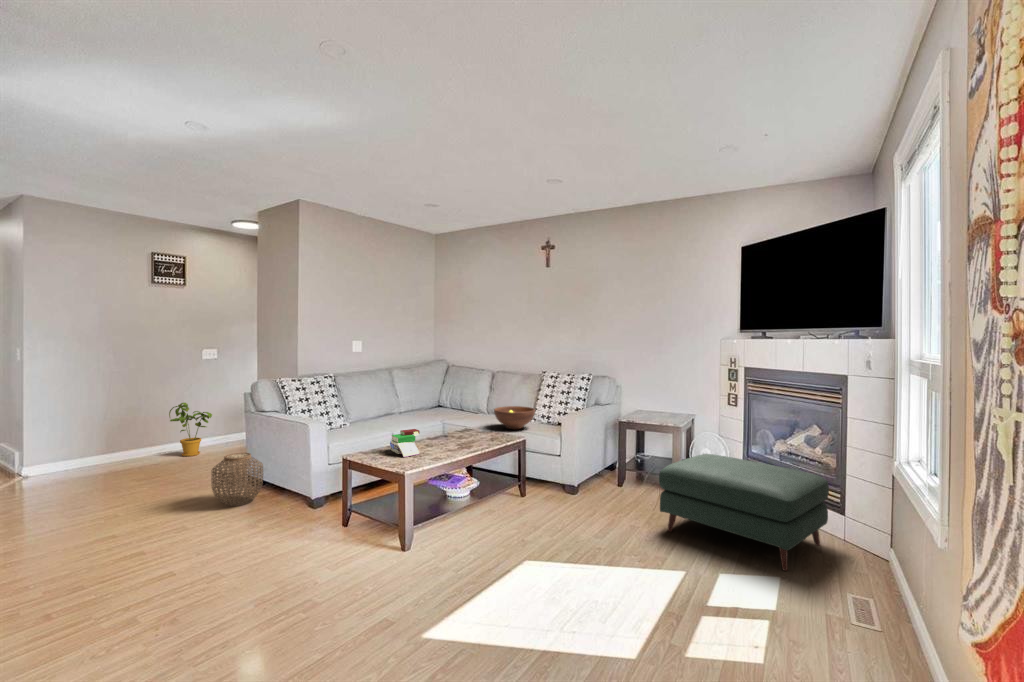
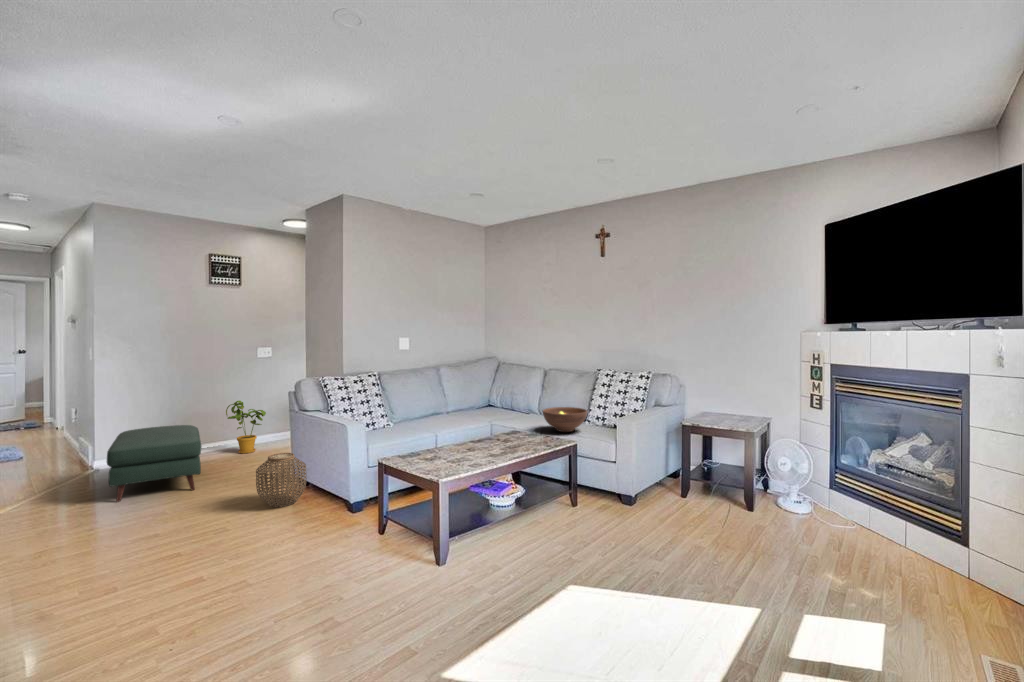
book: present [390,429,420,457] -> none [429,432,459,463]
ottoman: present [659,454,829,571] -> present [107,425,201,502]

